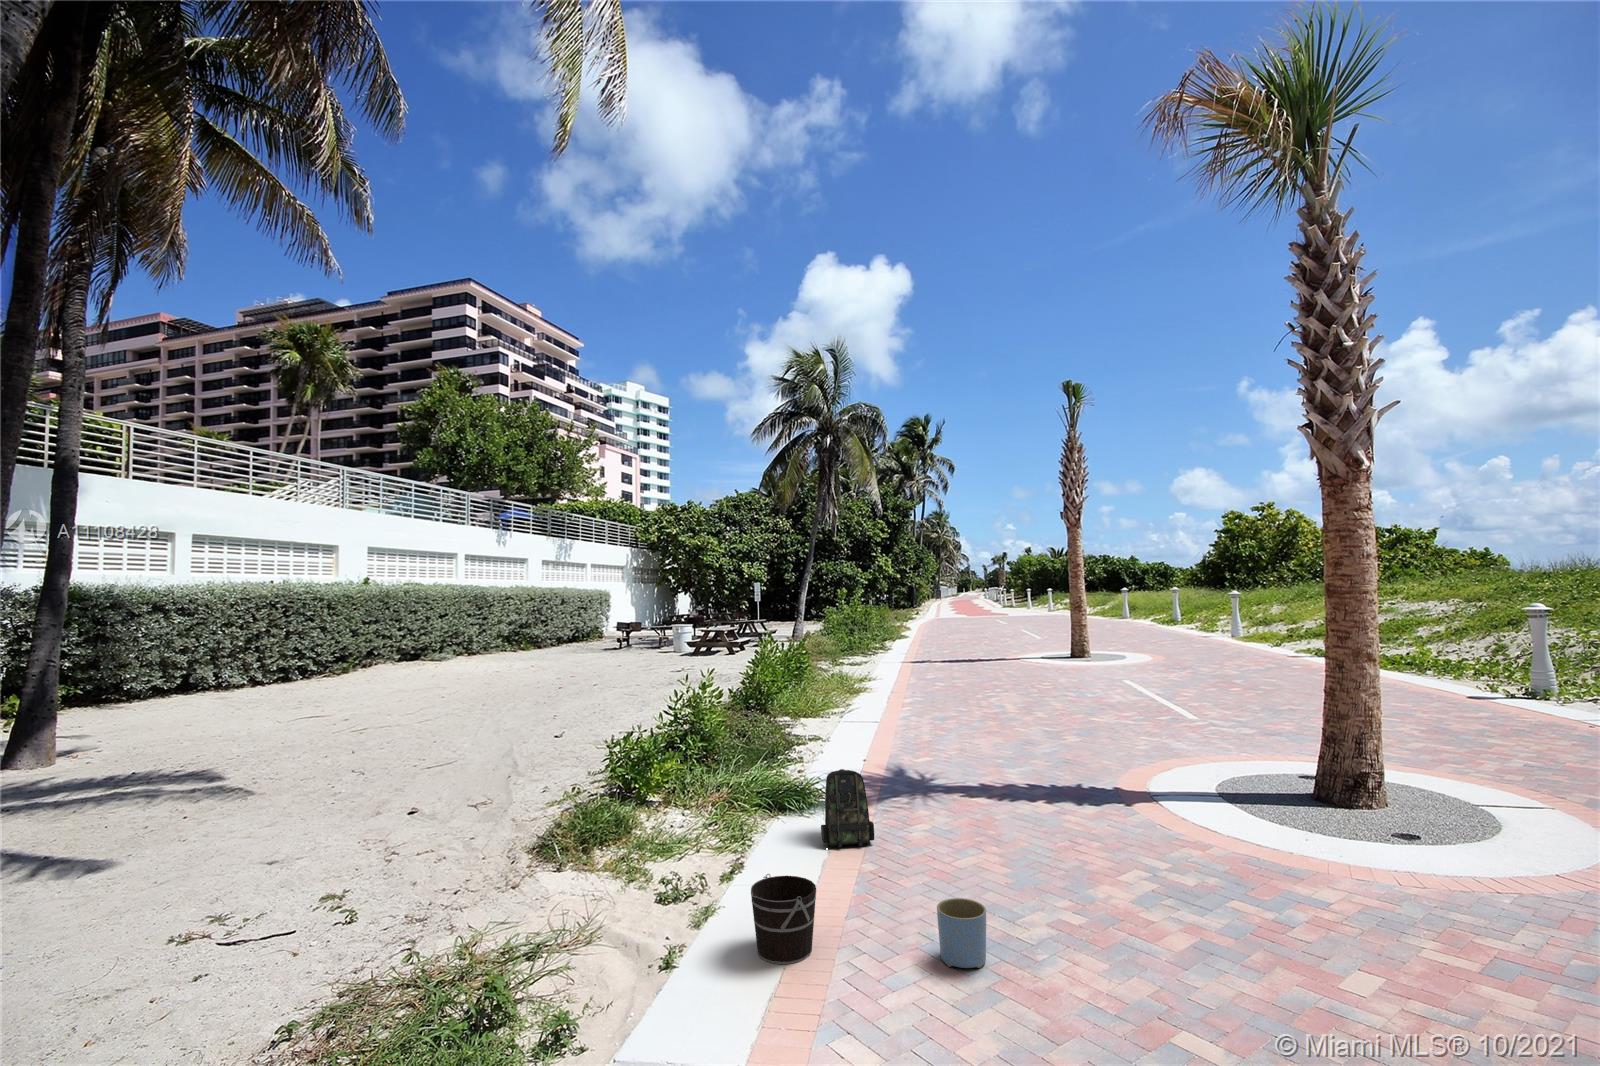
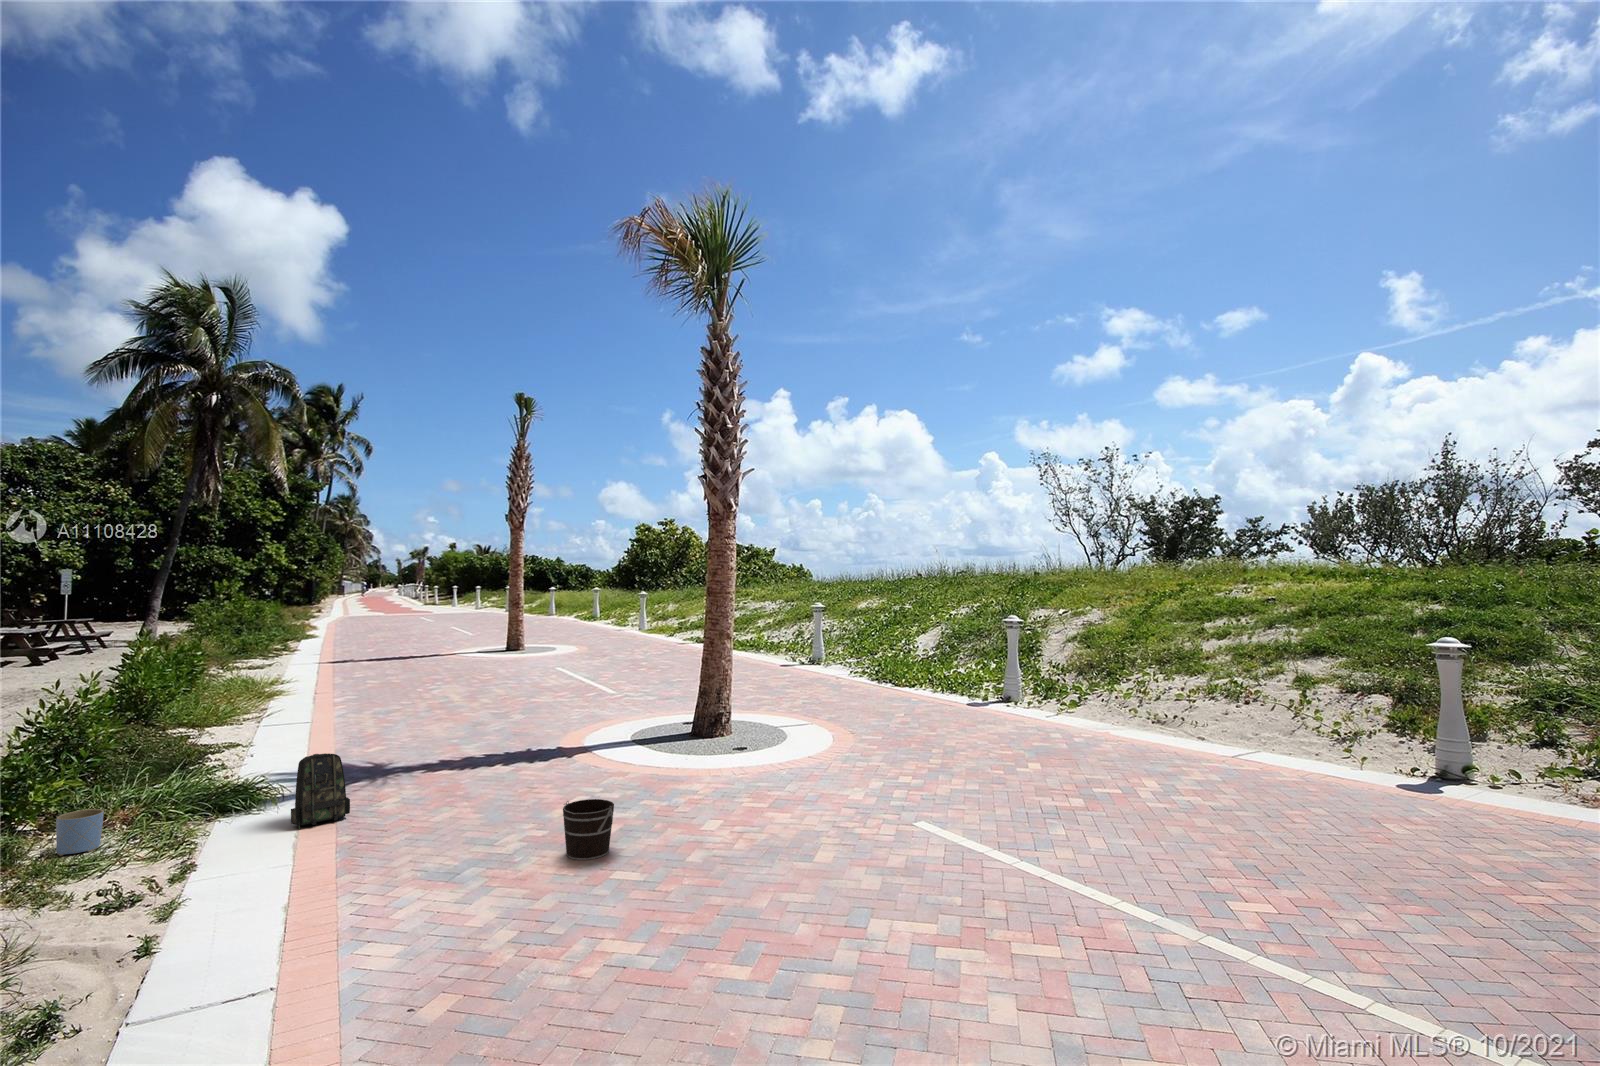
bucket: present [751,874,816,964] -> present [563,799,614,860]
planter: present [937,898,986,968] -> present [56,809,104,856]

